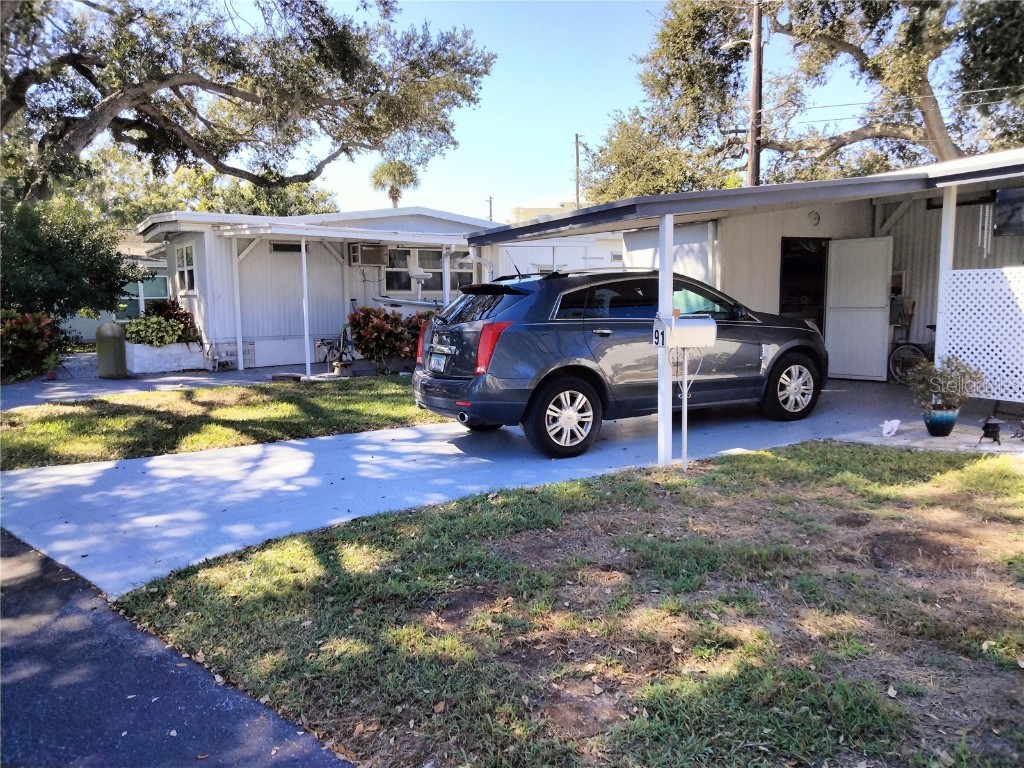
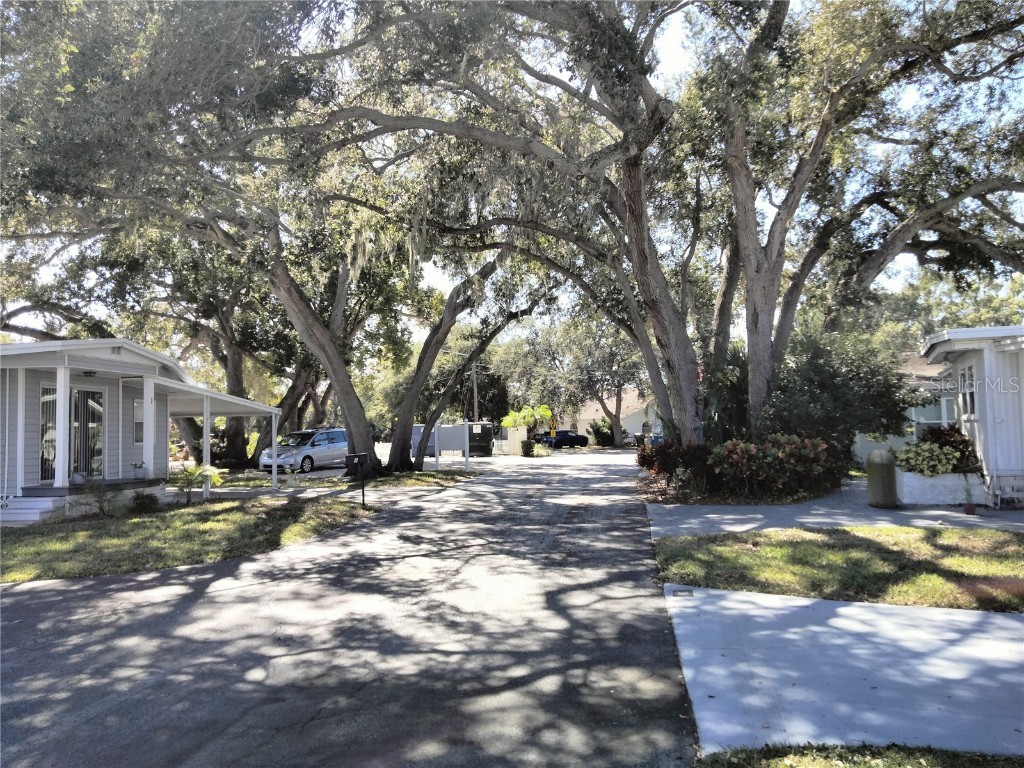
decorative plant: present [46,355,58,379] -> present [960,486,979,514]

